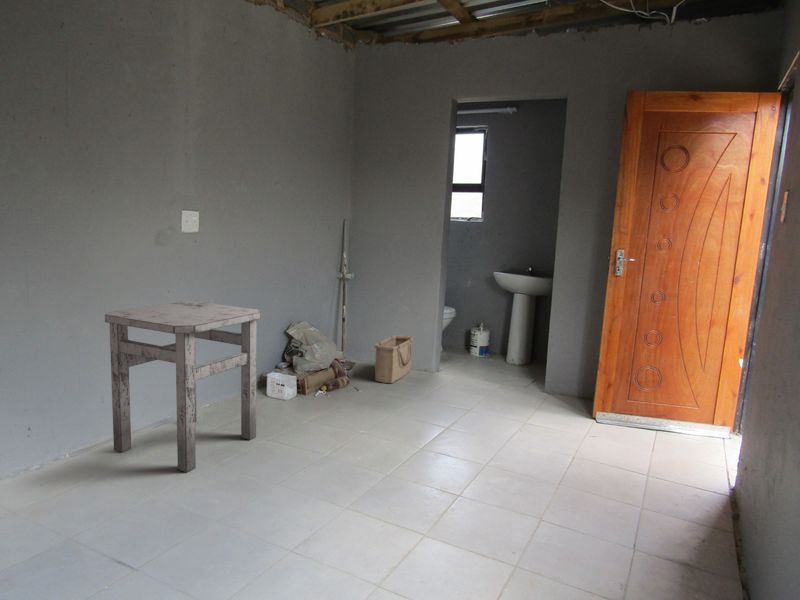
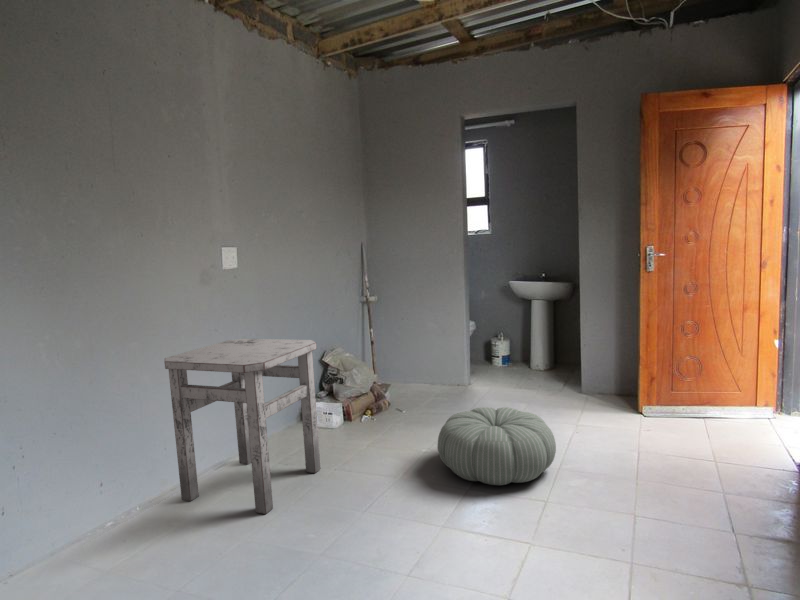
basket: present [375,335,413,383] -> none [410,352,444,400]
pouf: none [370,394,485,472] -> present [438,407,556,485]

